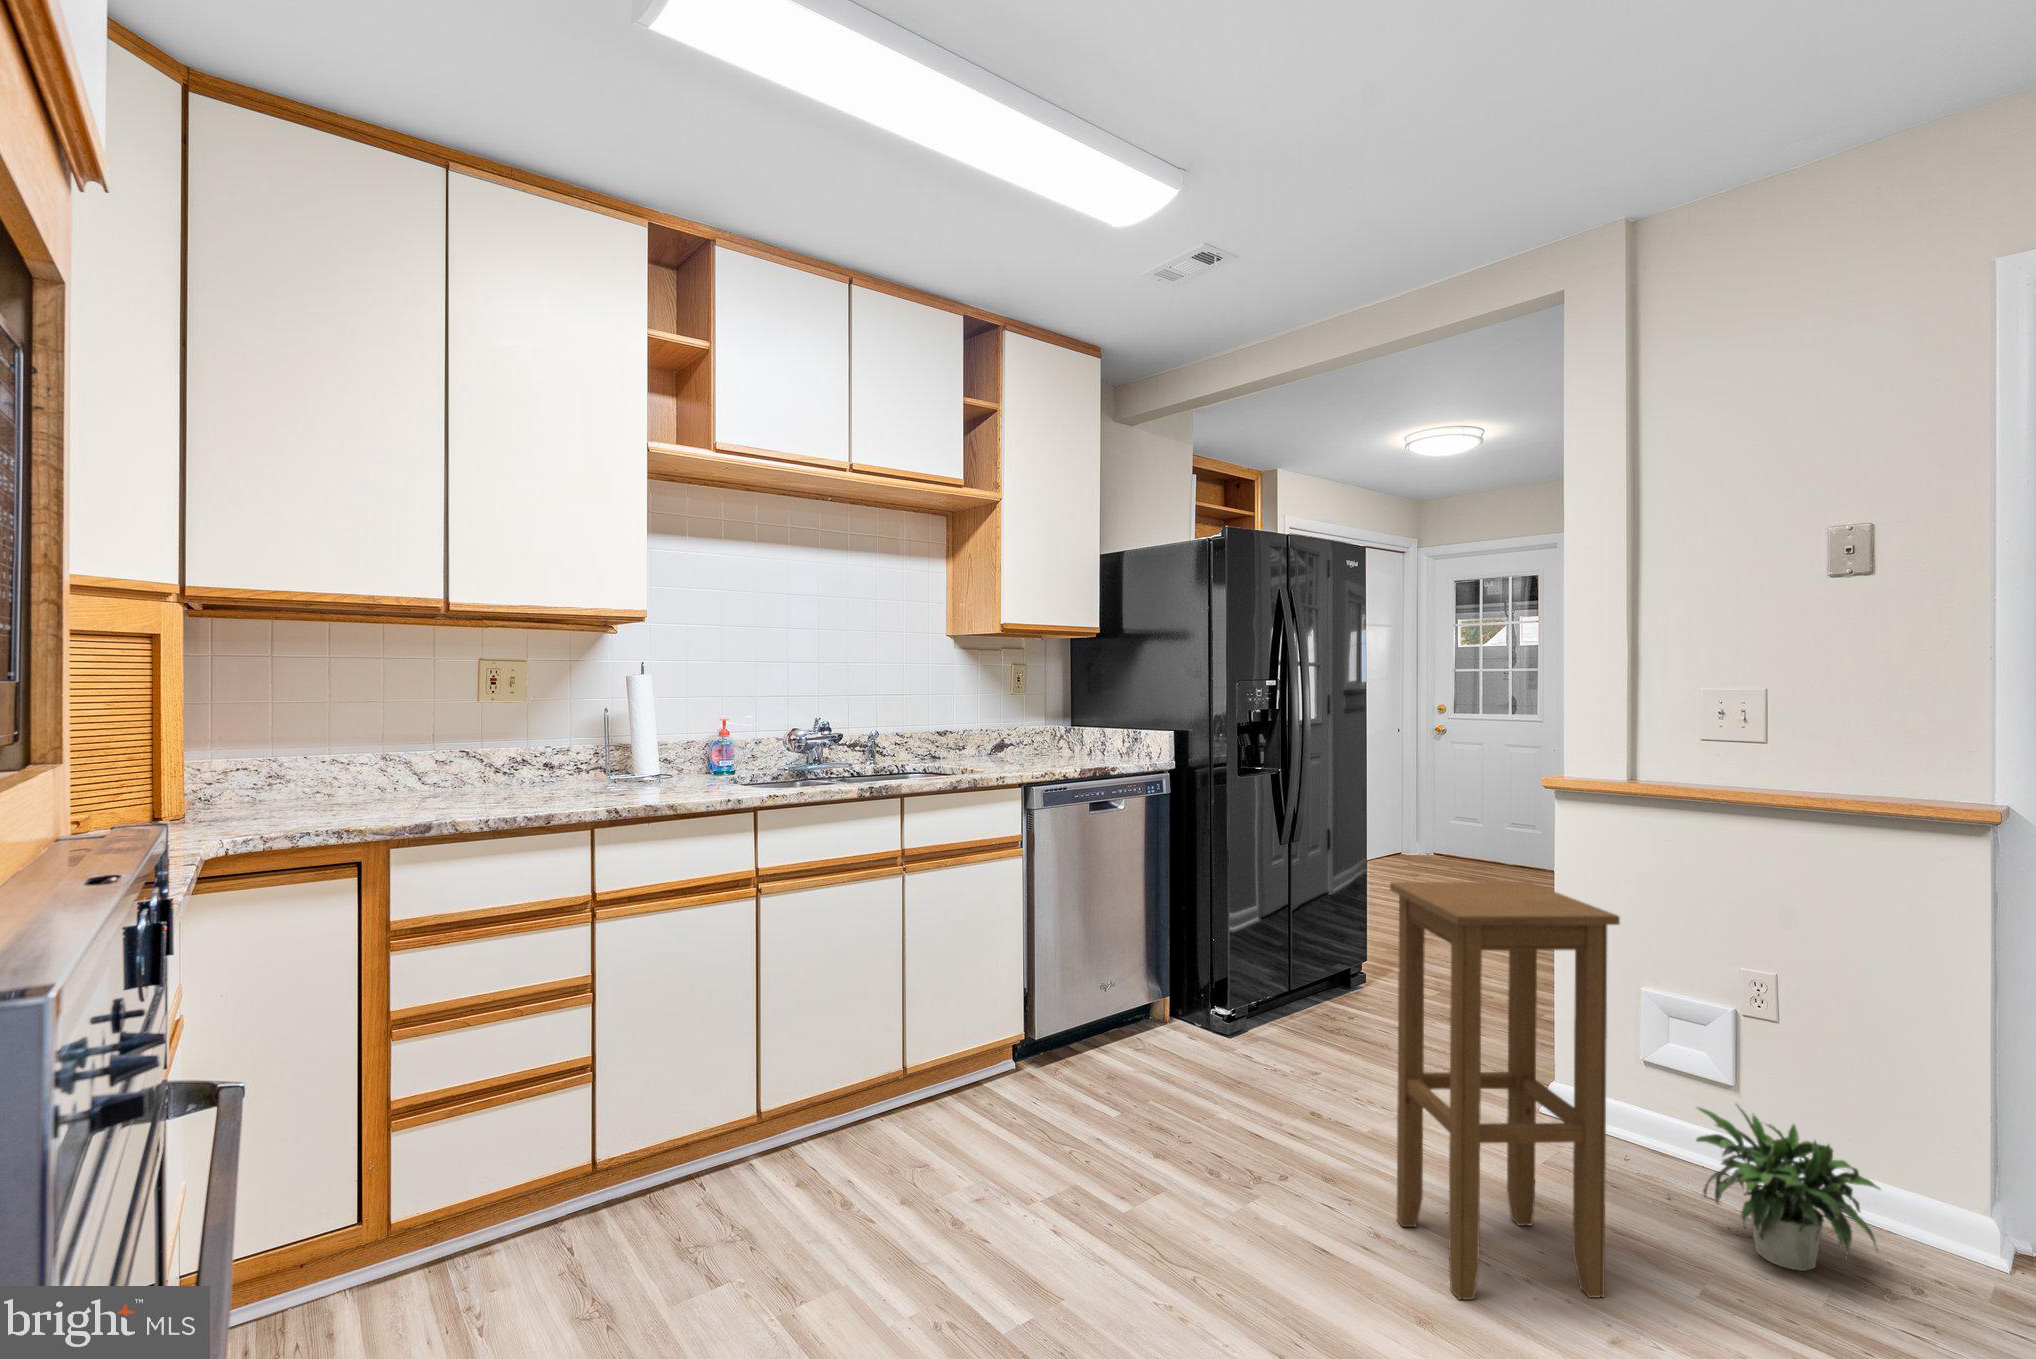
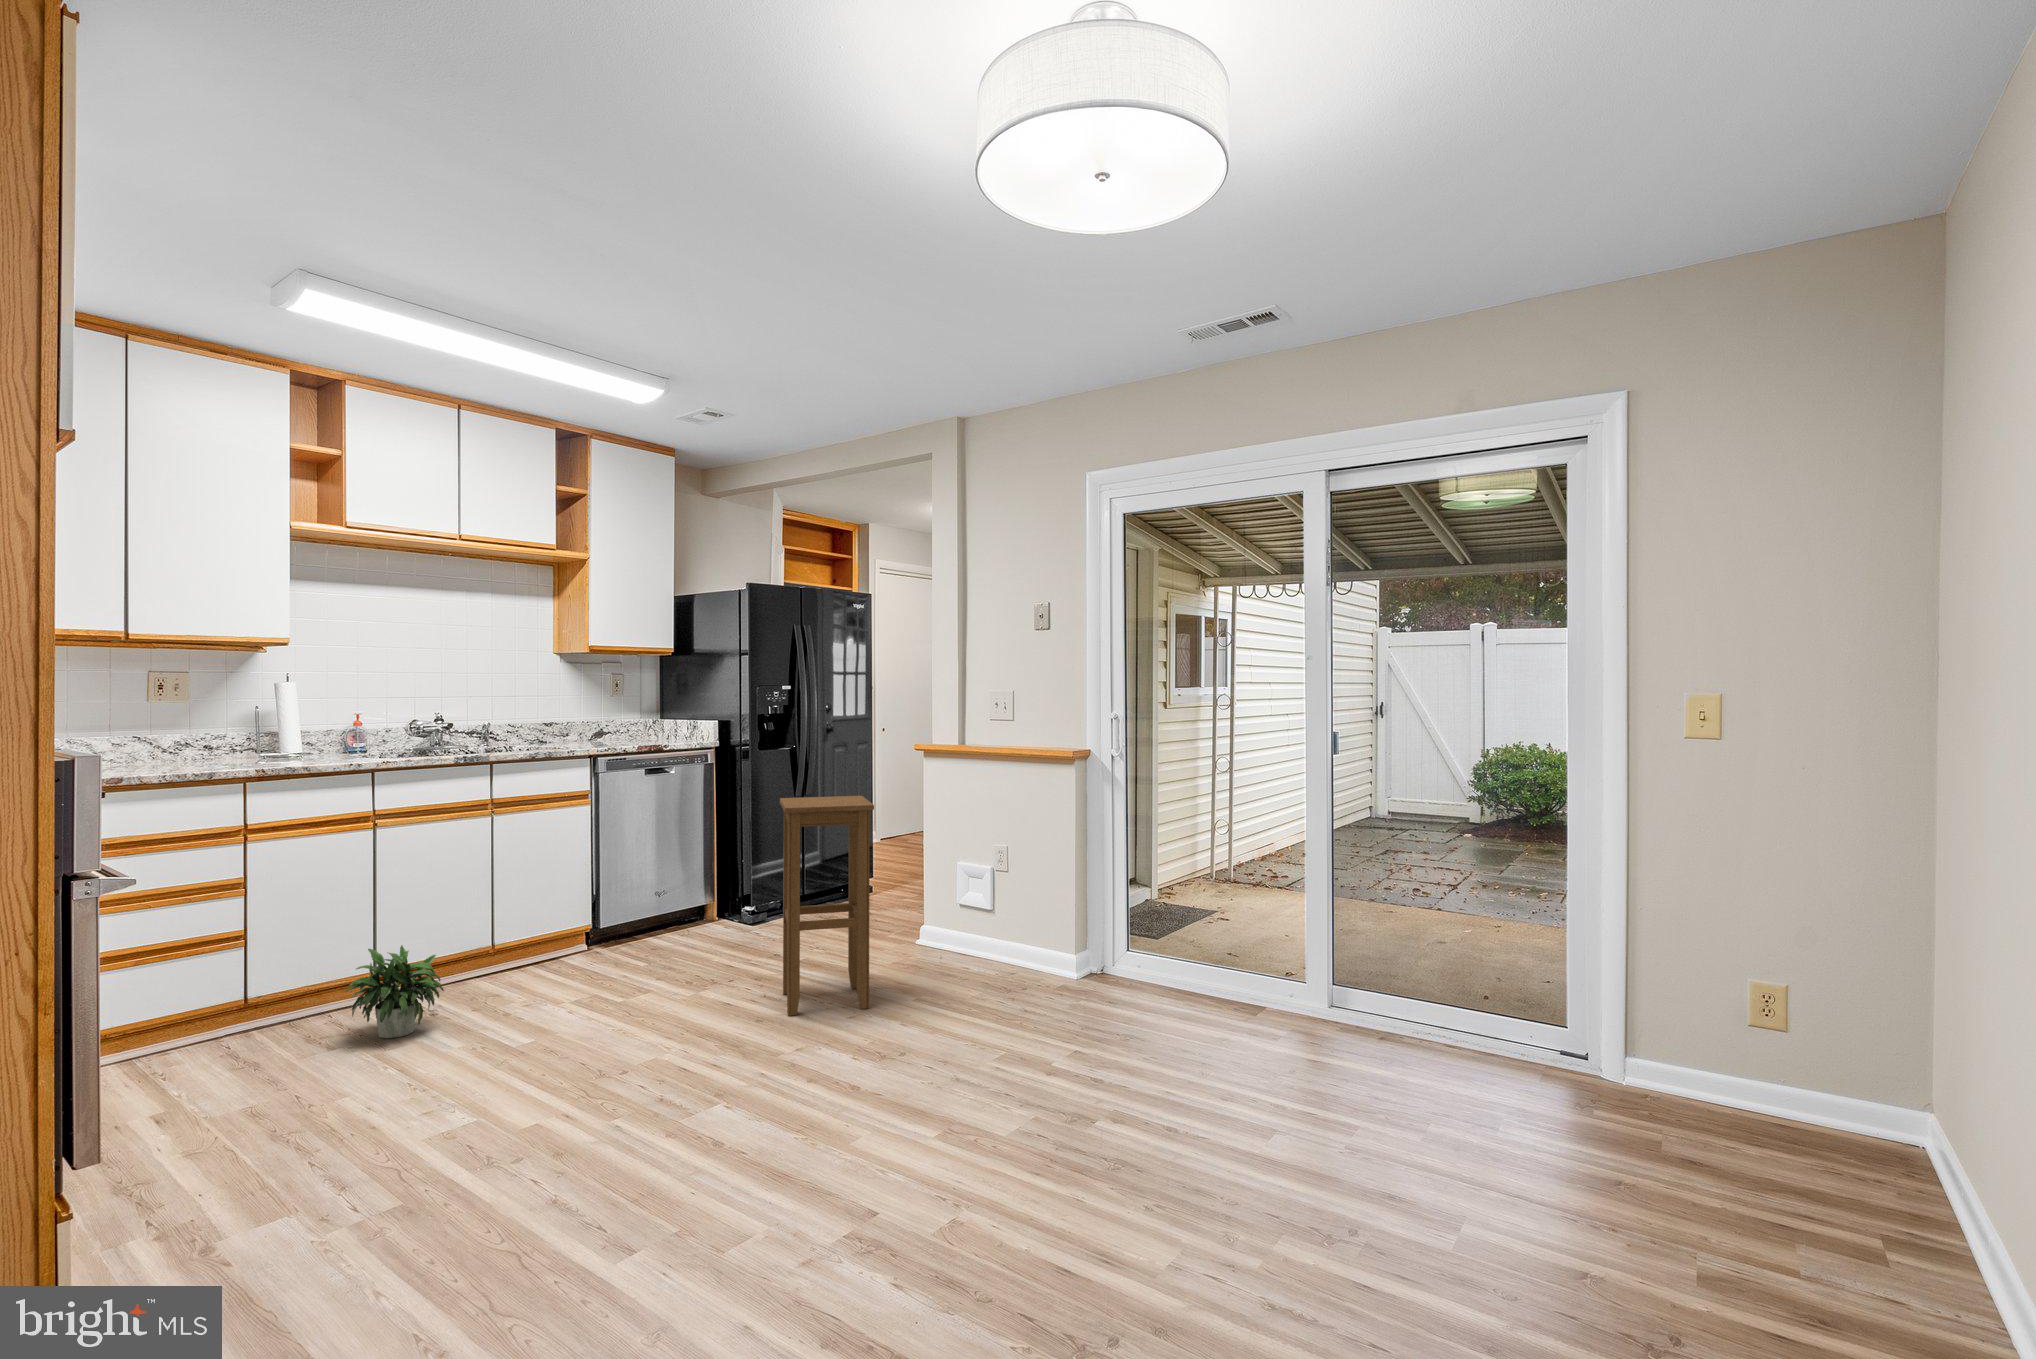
potted plant: present [1667,1105,1880,1271] -> present [344,945,444,1038]

